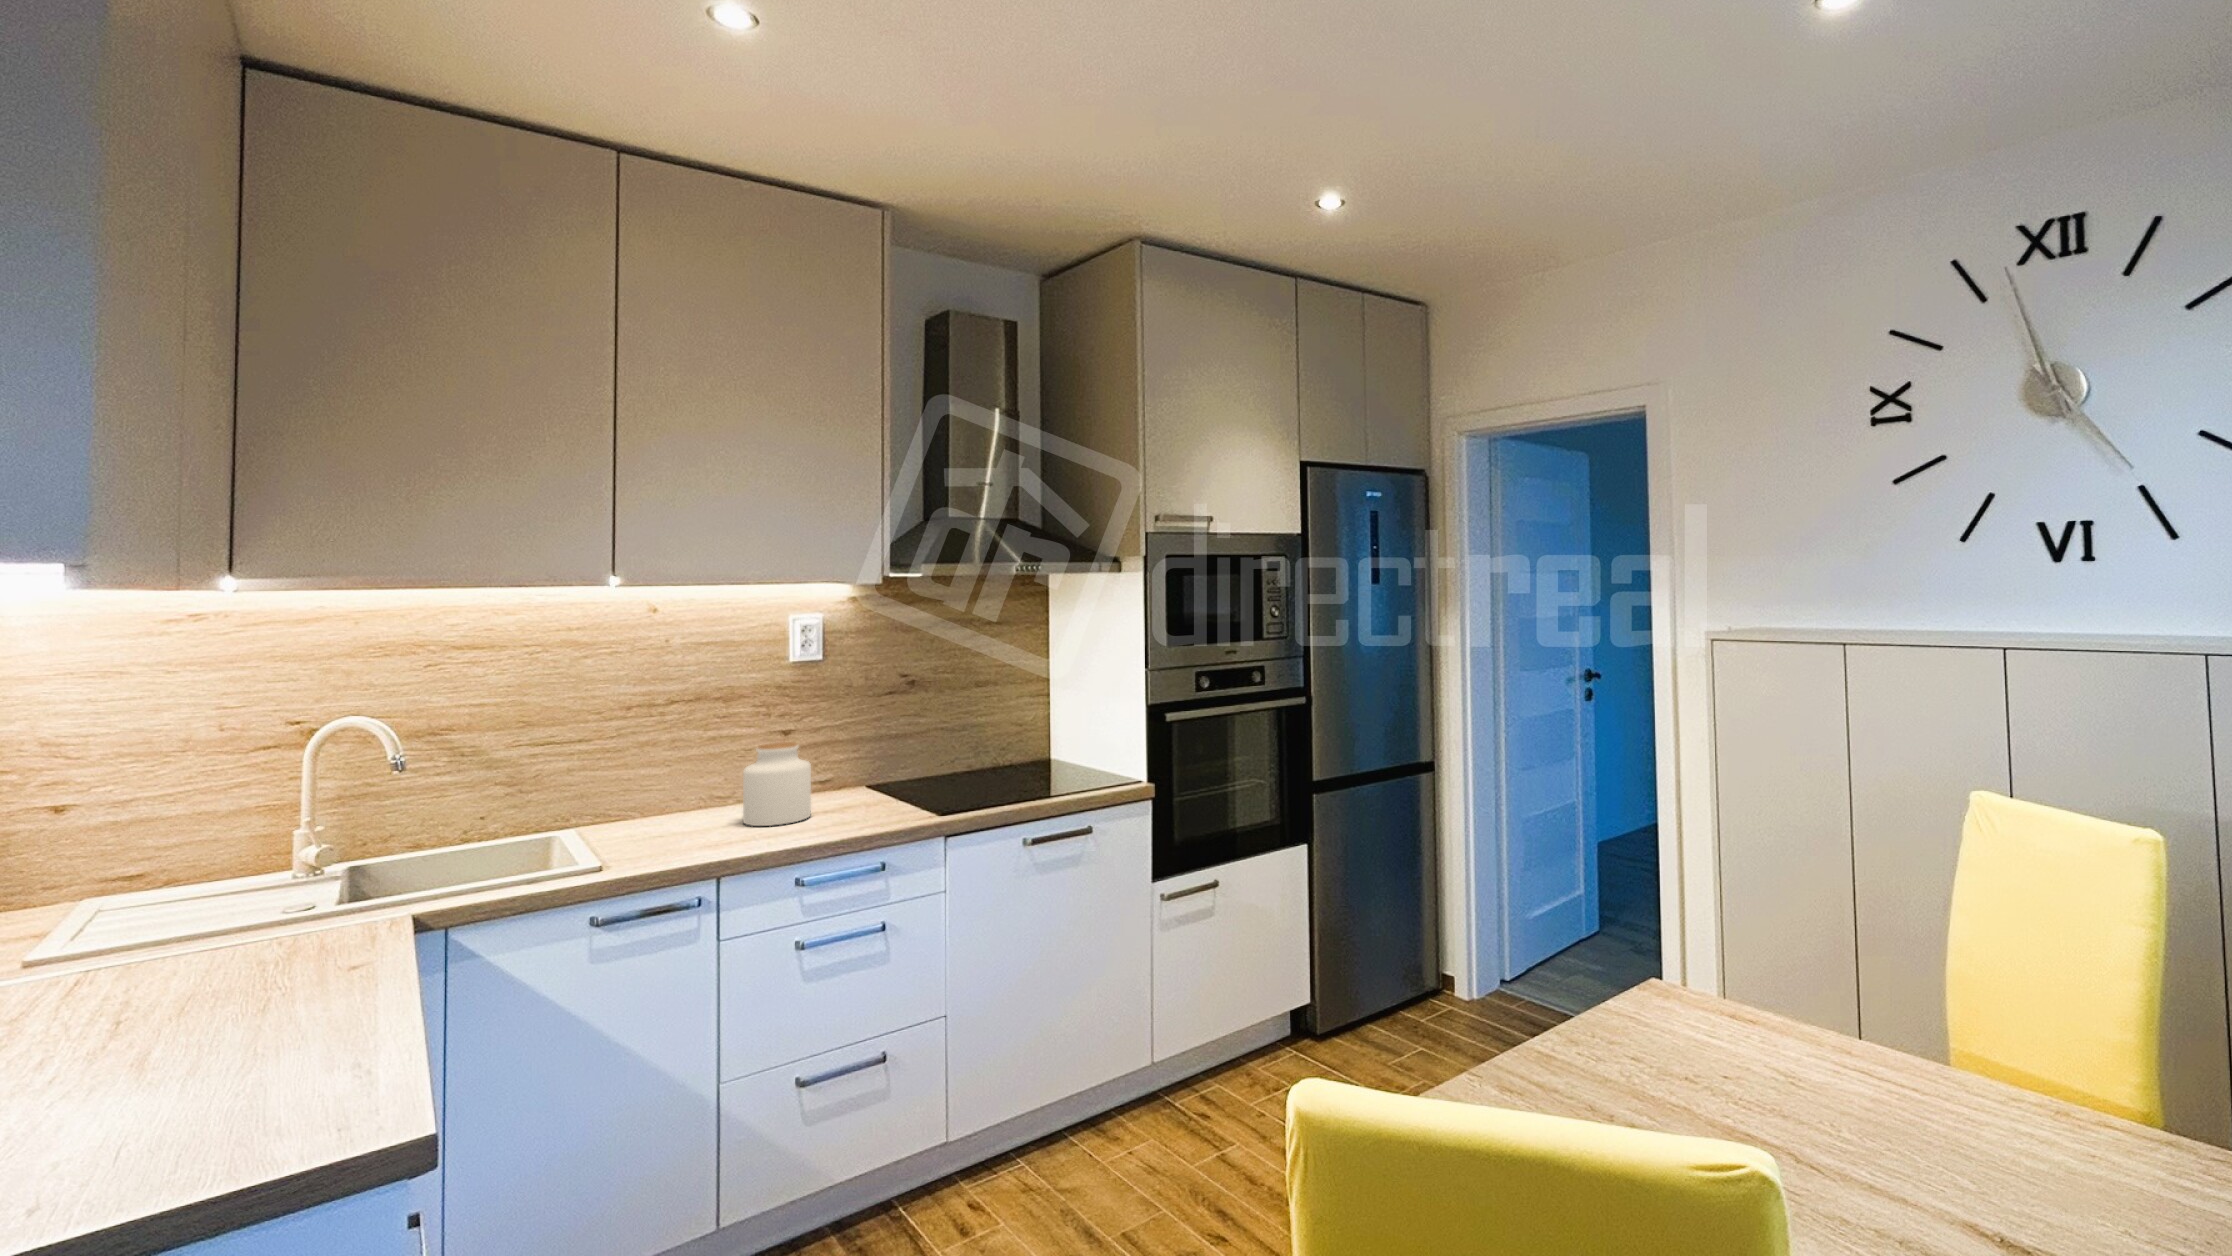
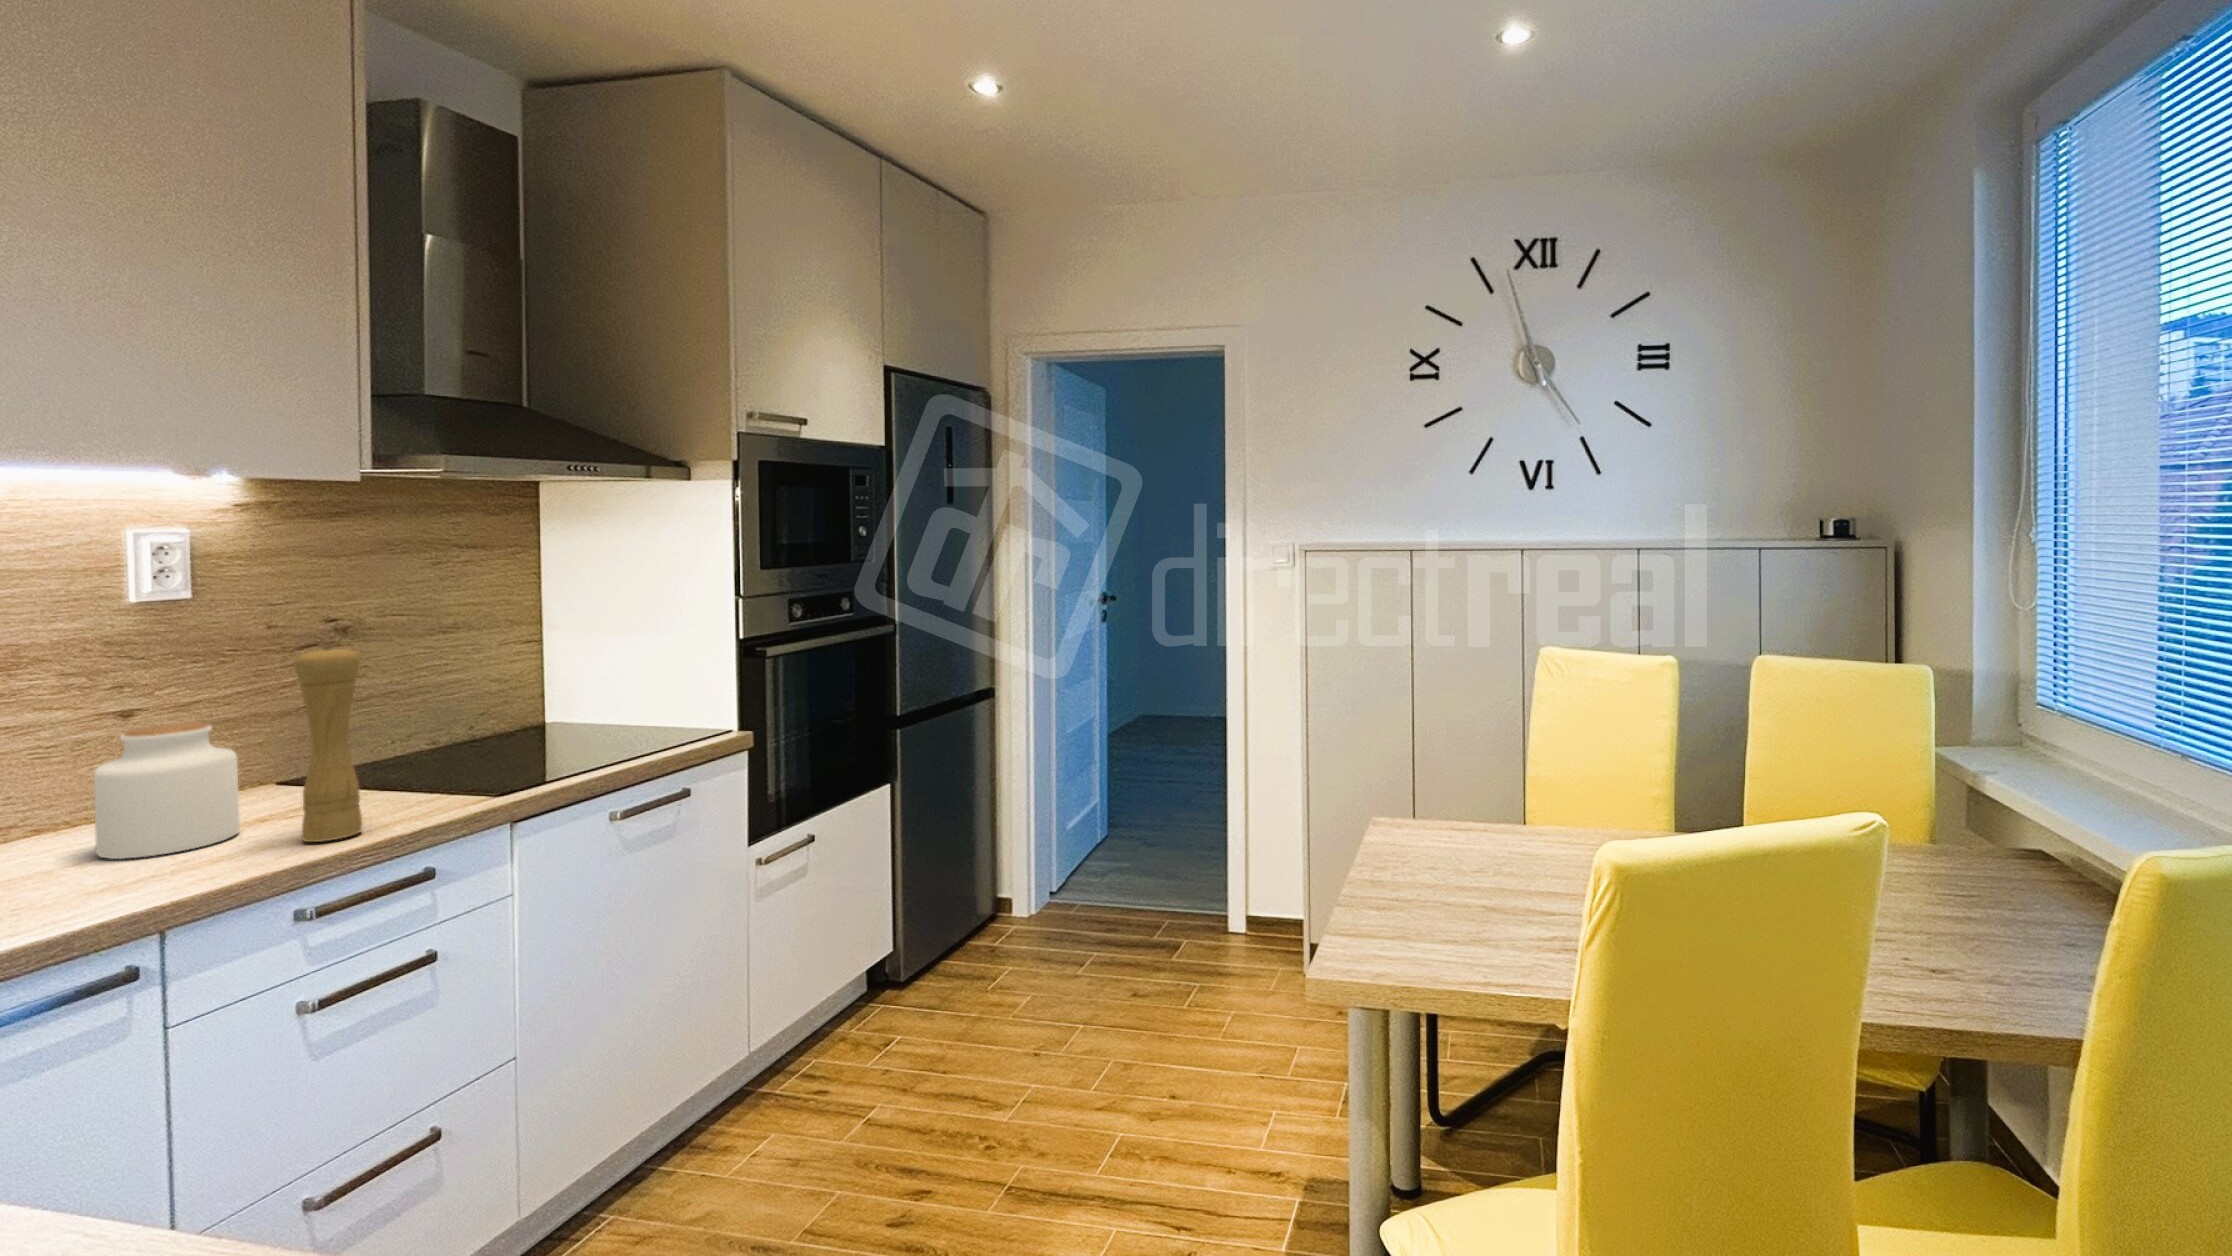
pepper mill: none [821,699,856,831] -> present [295,647,362,842]

